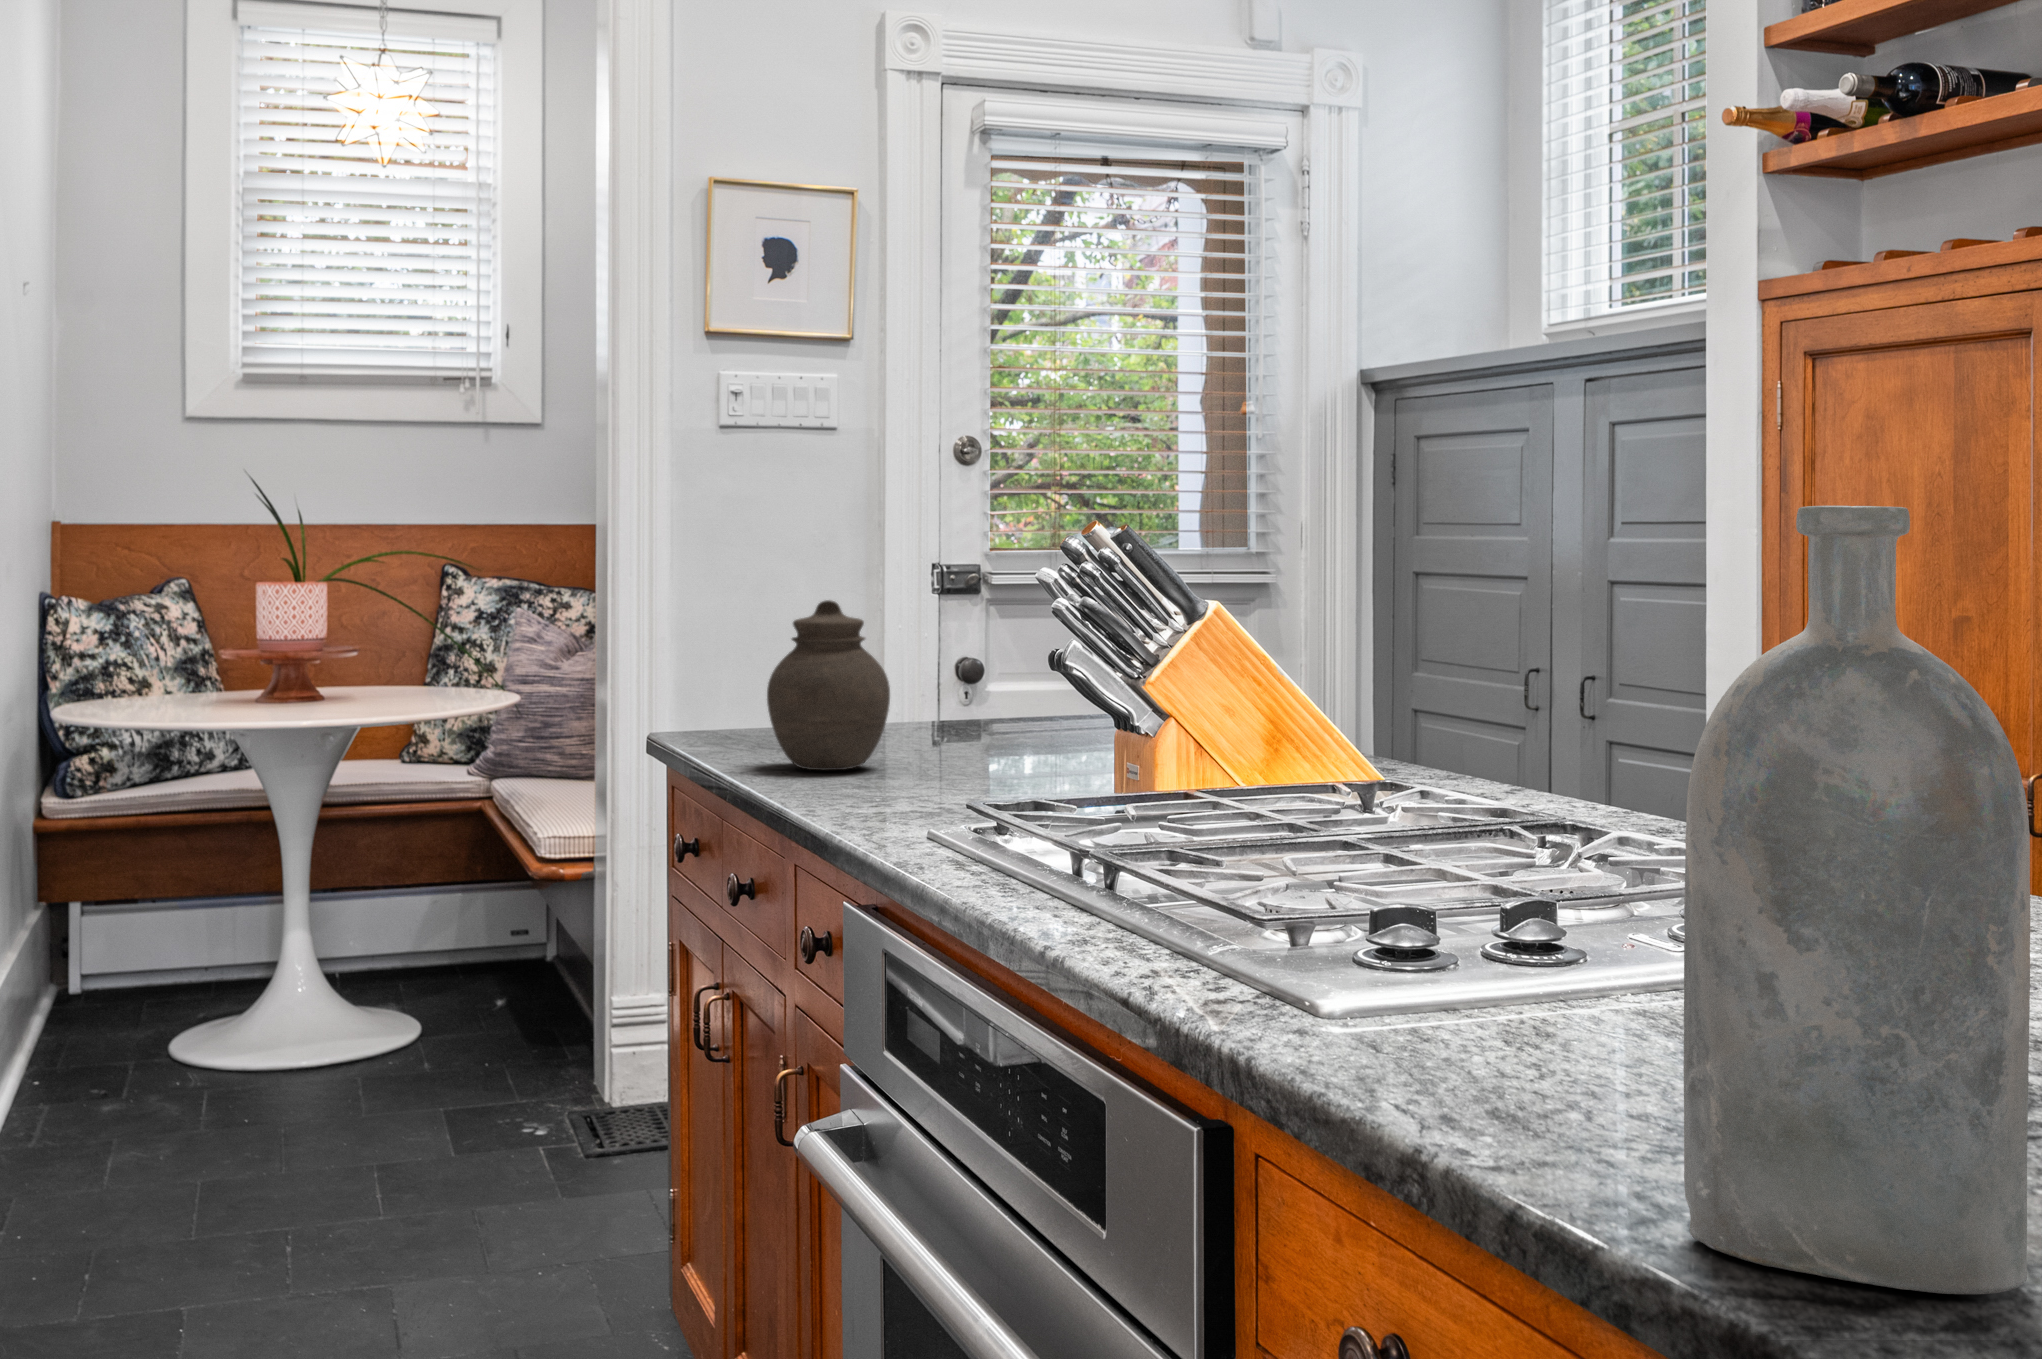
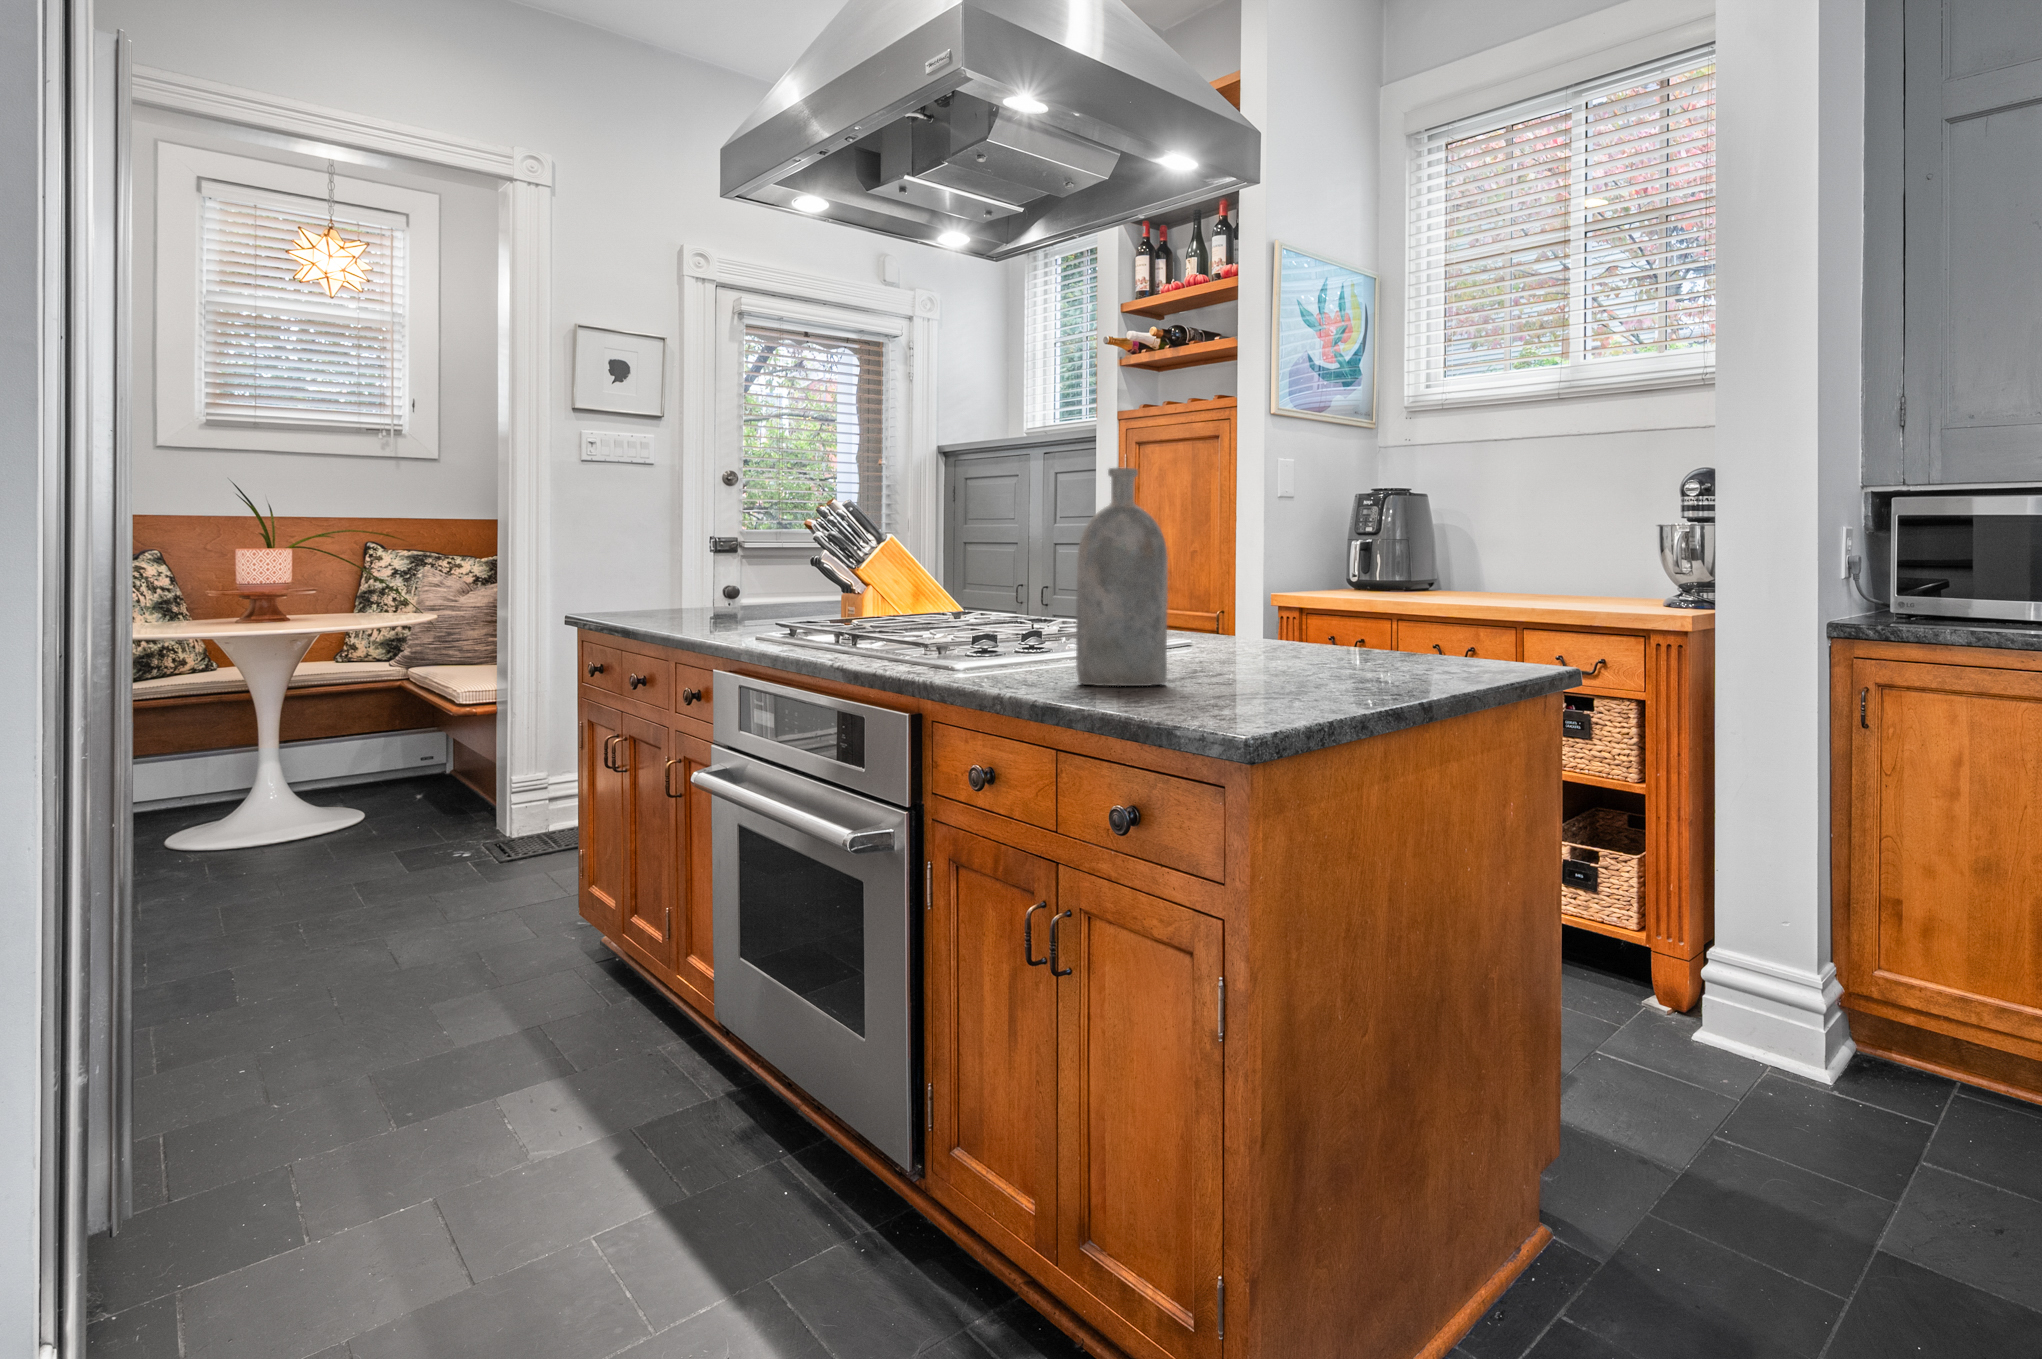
jar: present [767,600,890,770] -> none [656,539,722,620]

